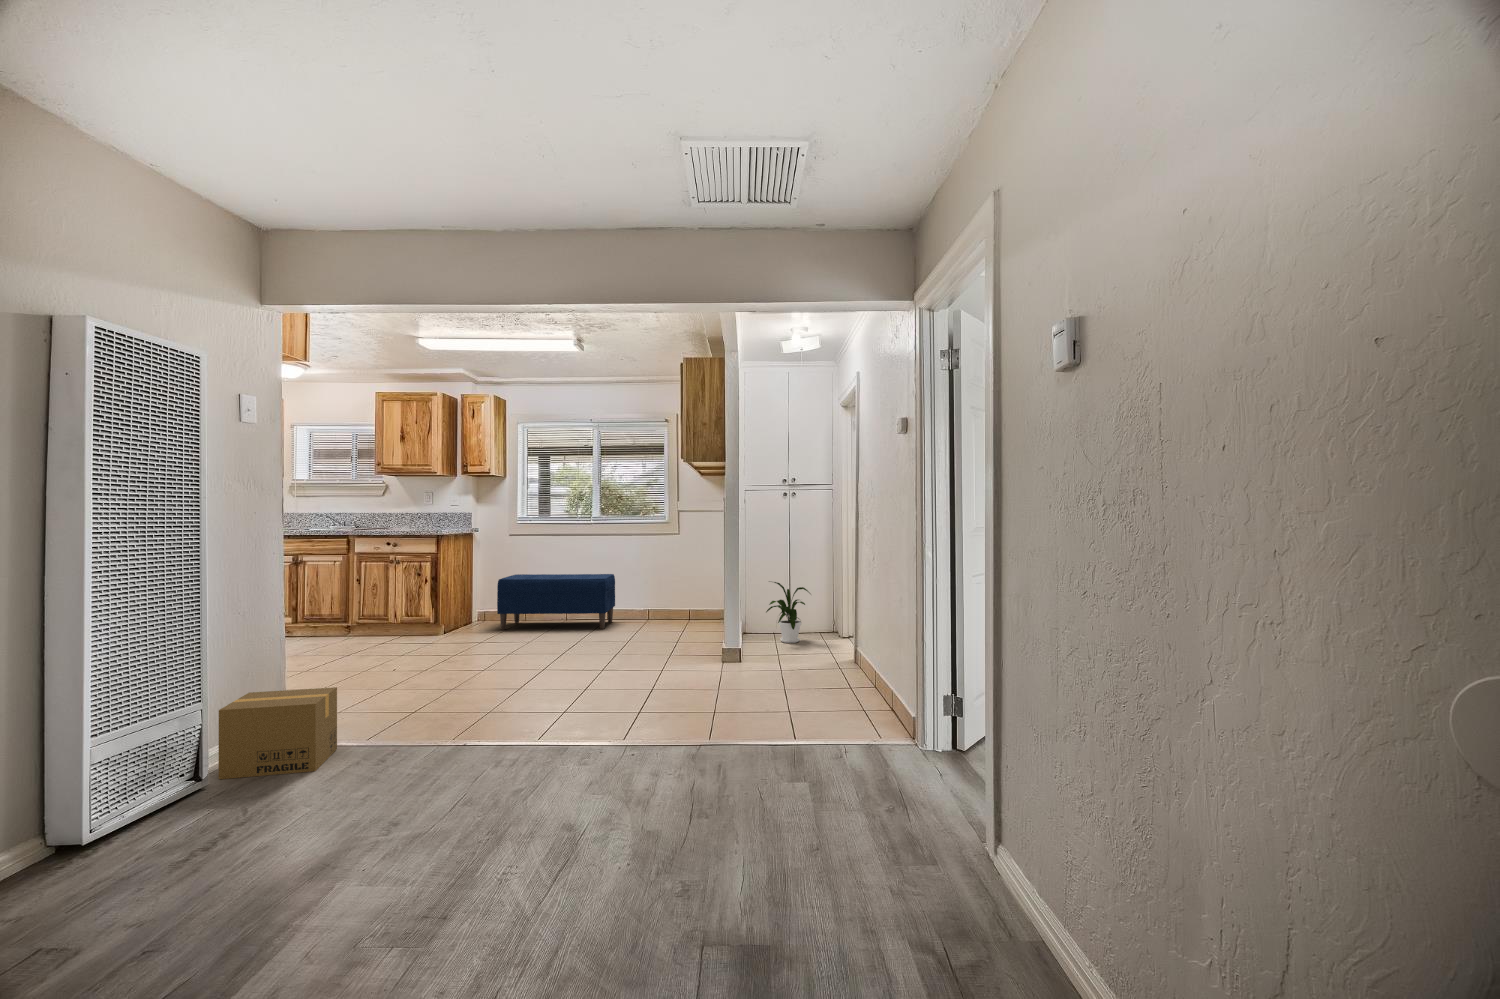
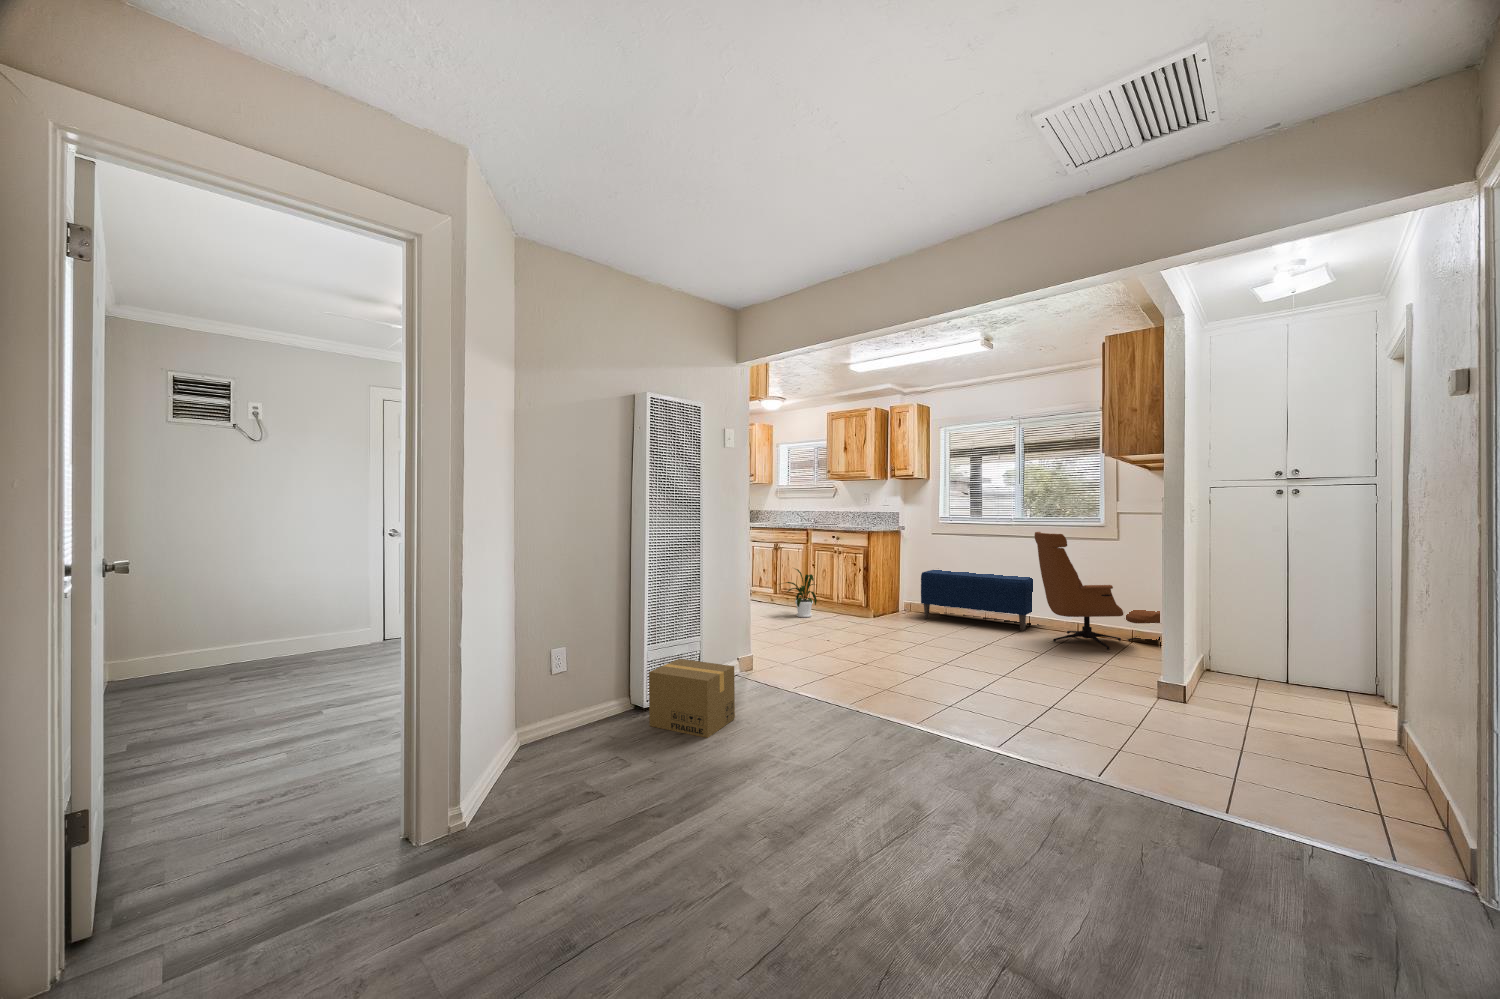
lounge chair: none [616,530,728,634] -> present [1035,532,1160,650]
house plant: present [766,582,809,643] -> present [786,569,817,617]

